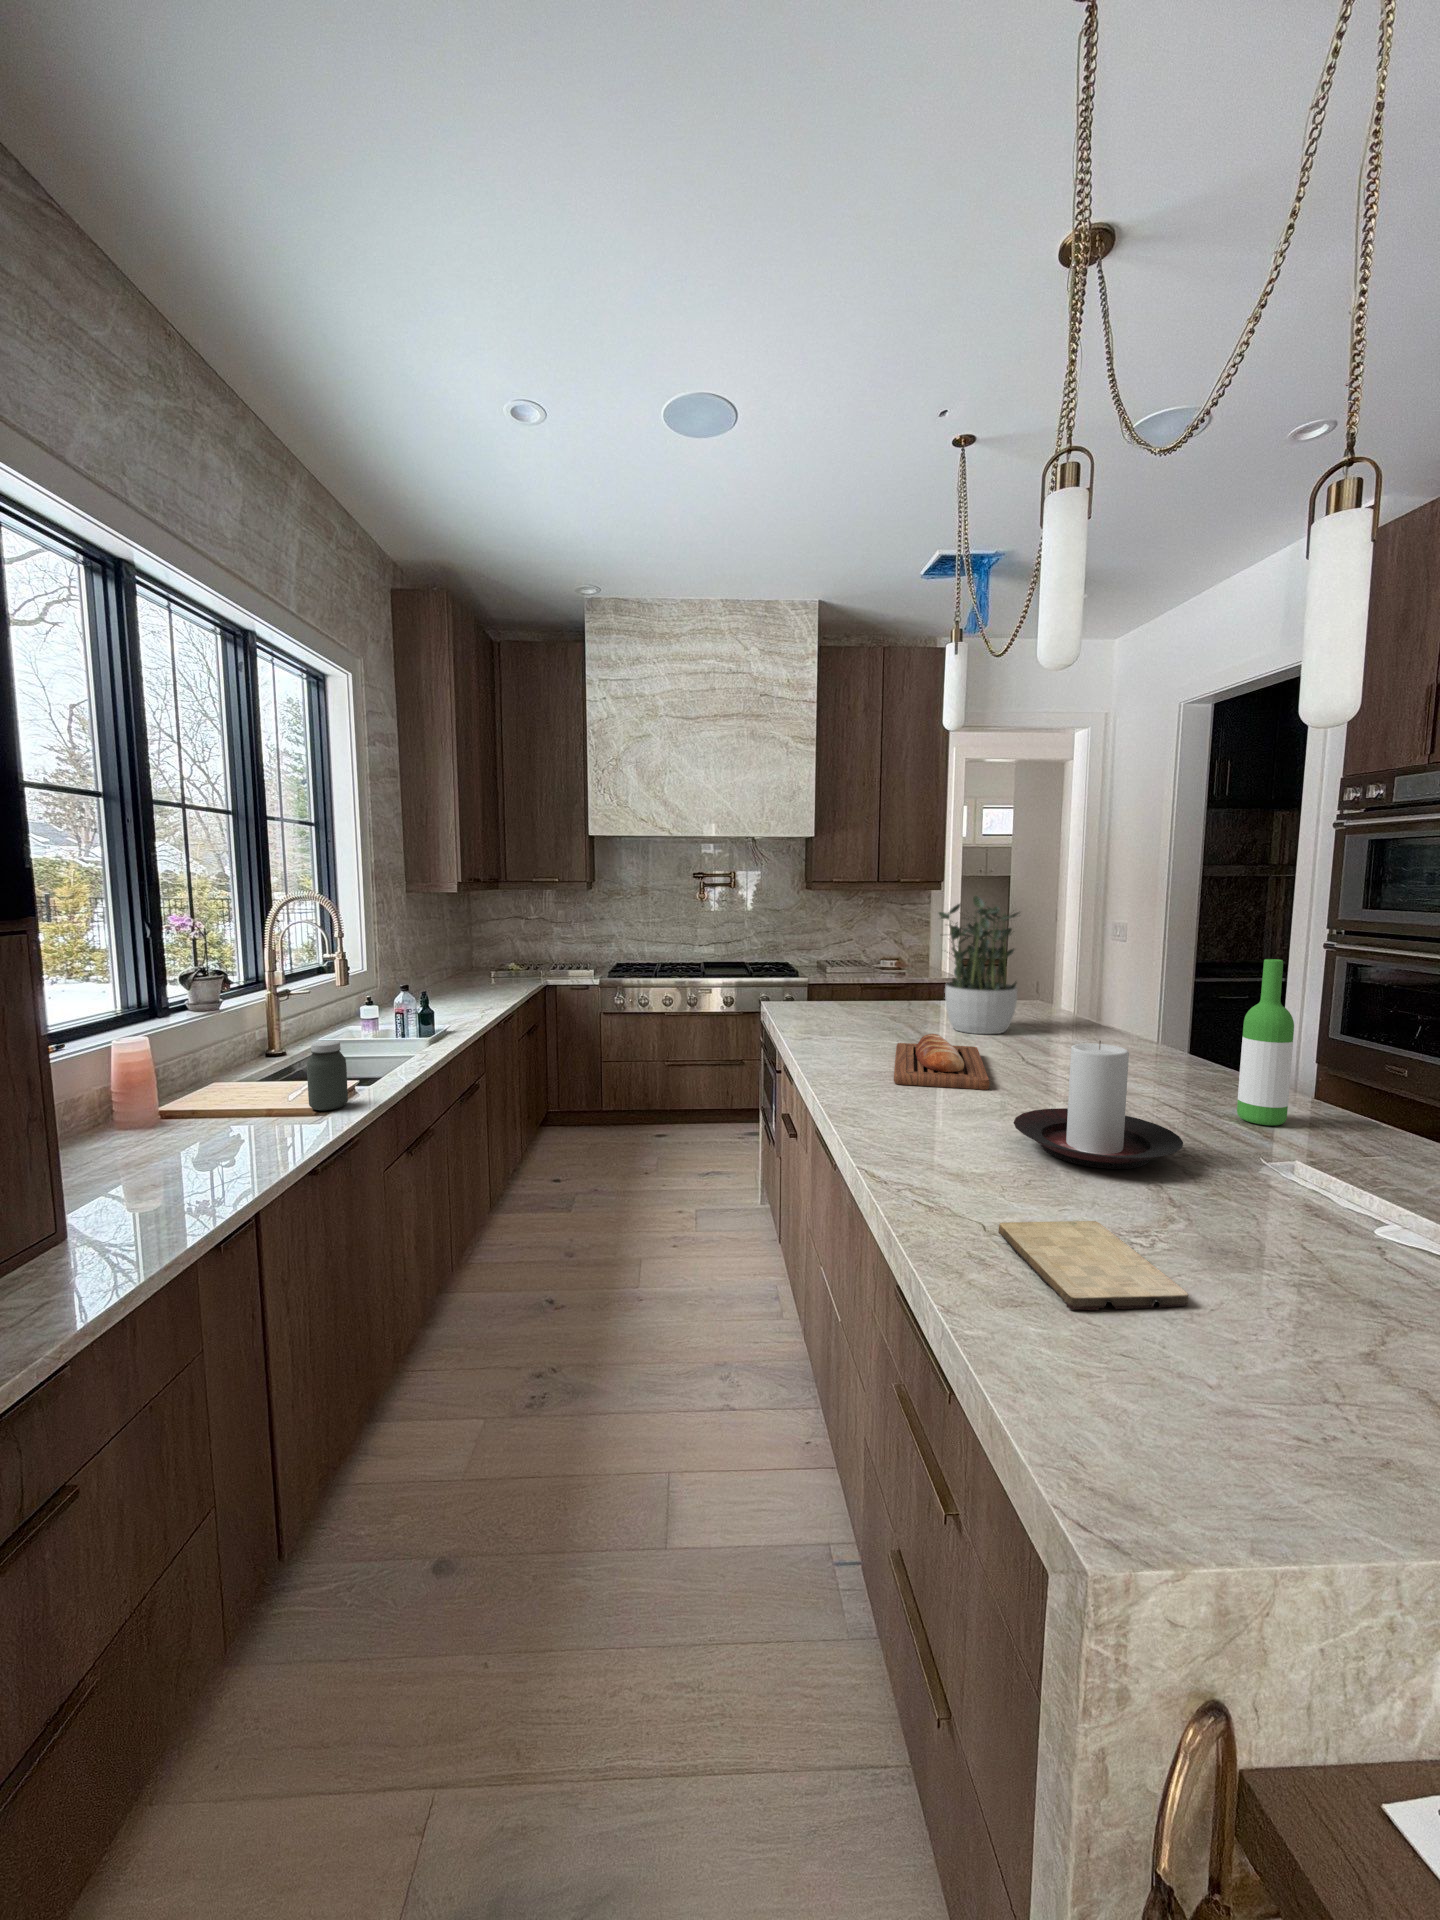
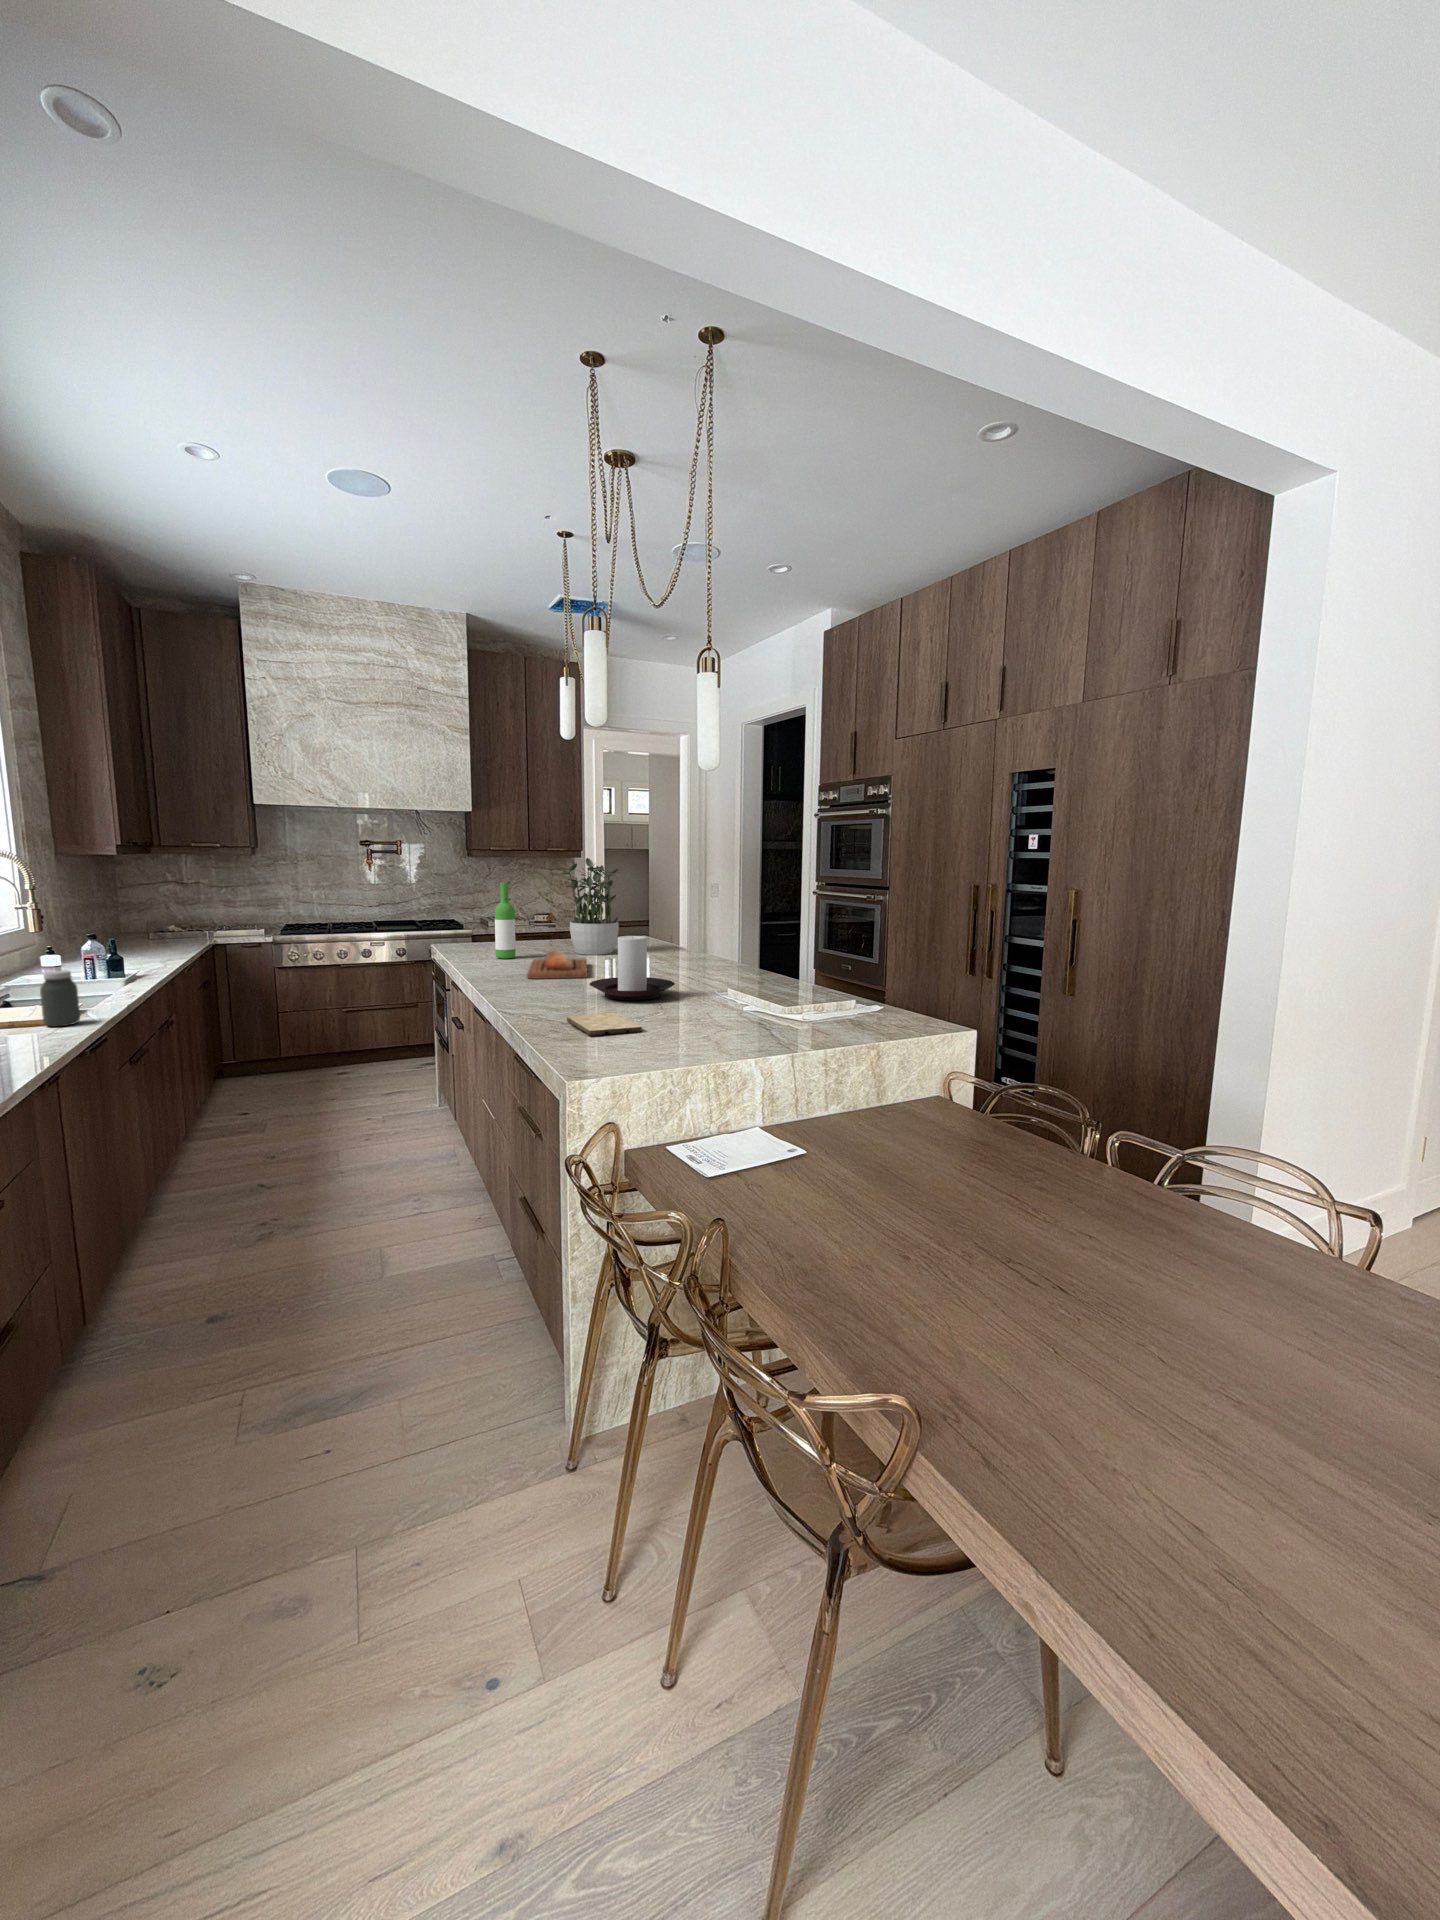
wine bottle: present [1237,959,1294,1125] -> present [495,882,516,959]

